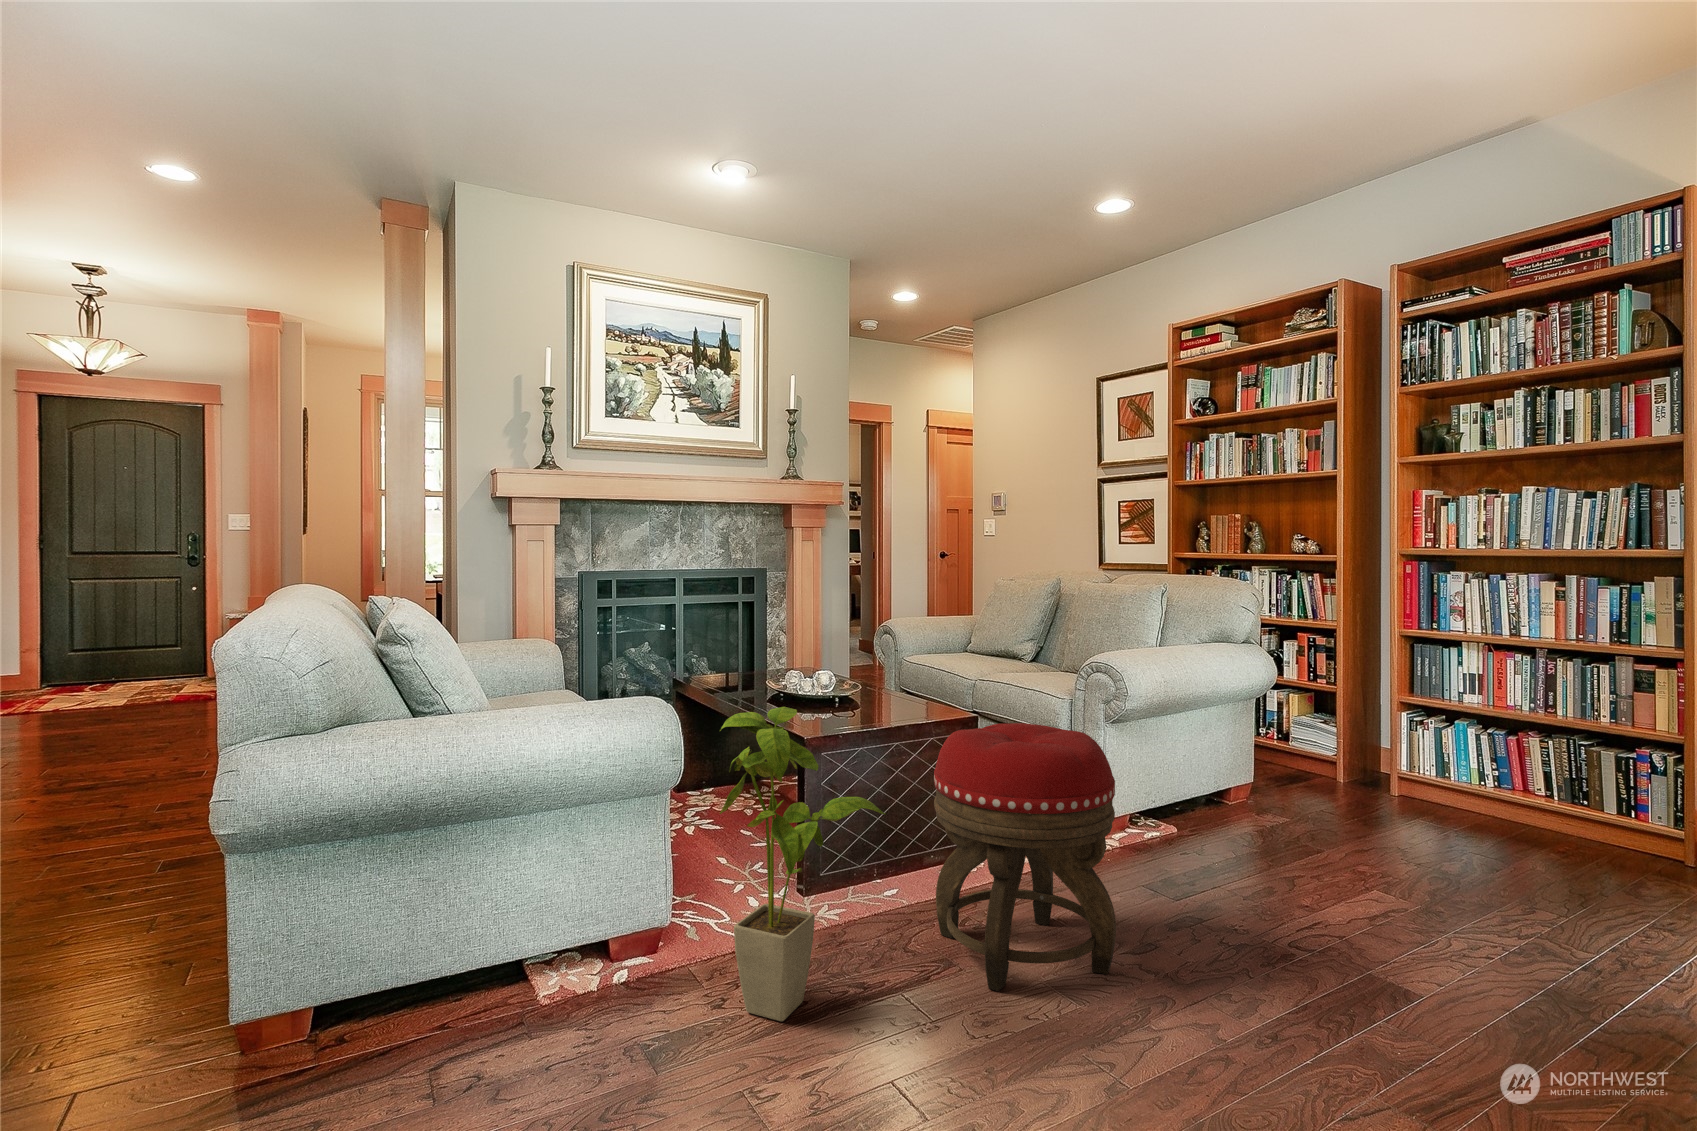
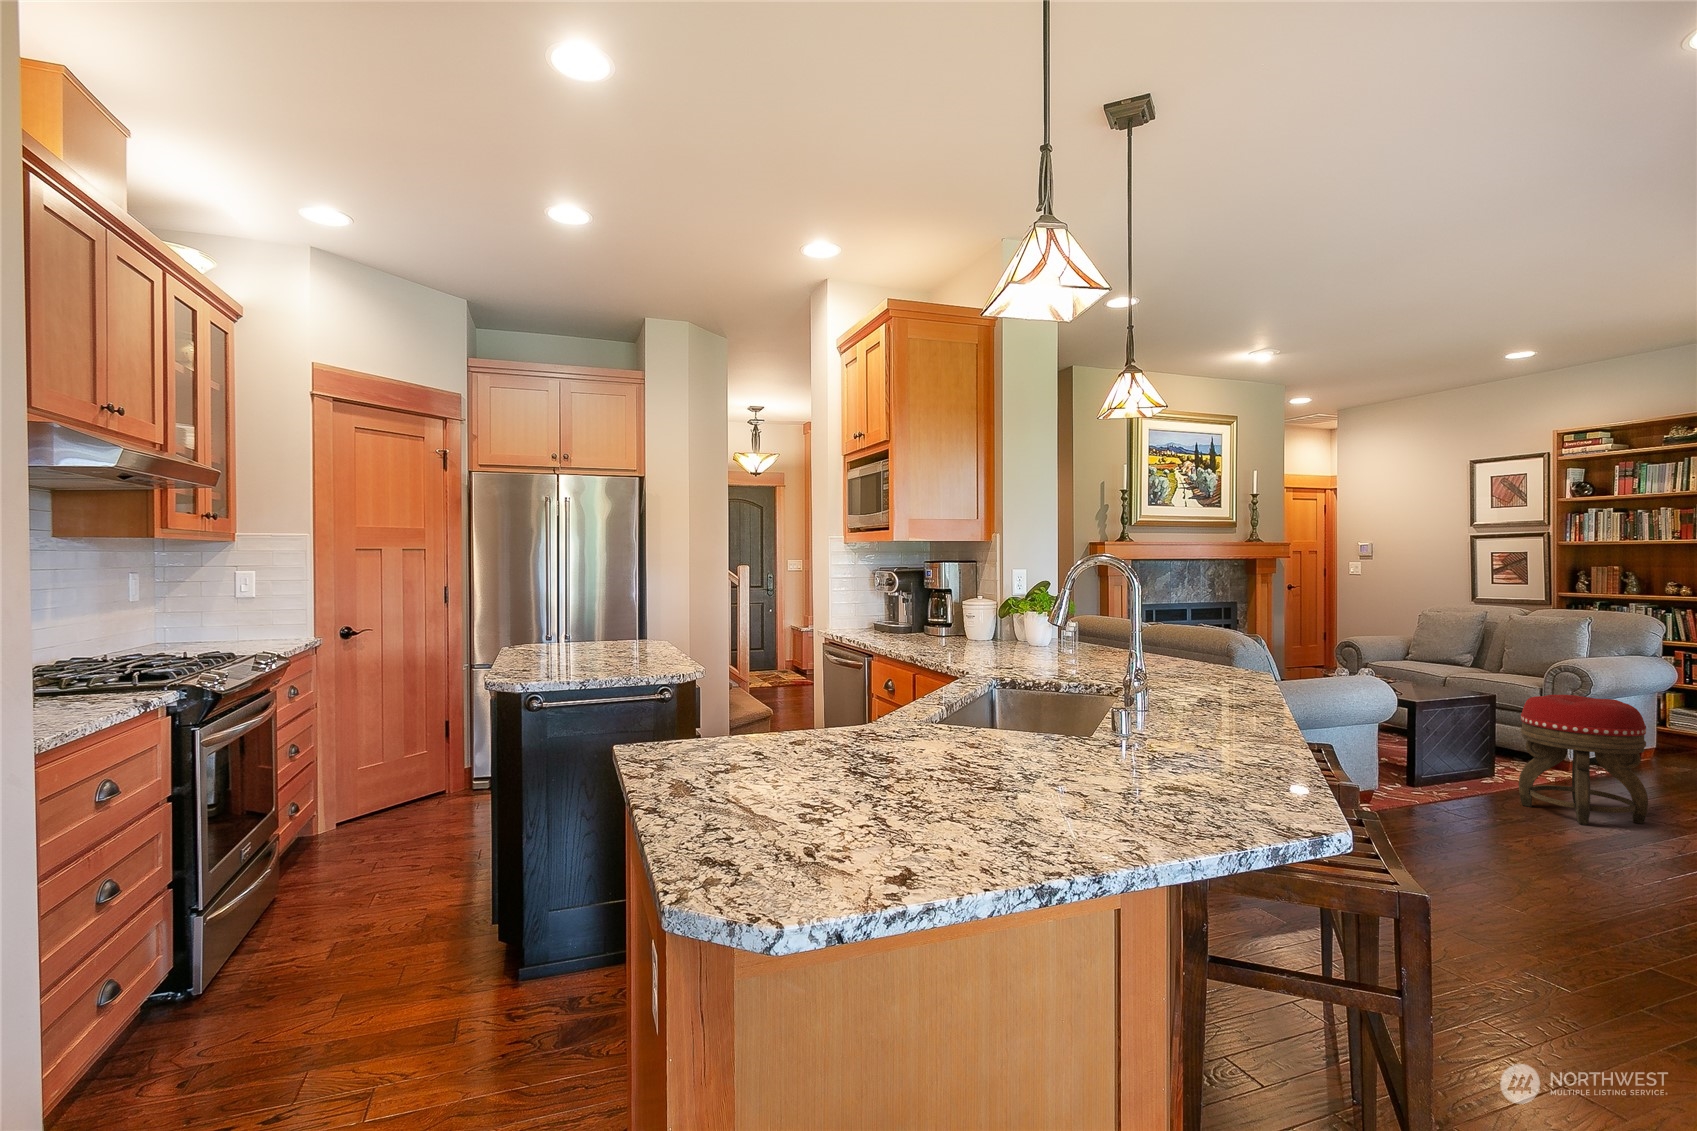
house plant: present [720,707,885,1021] -> none [1434,678,1534,827]

